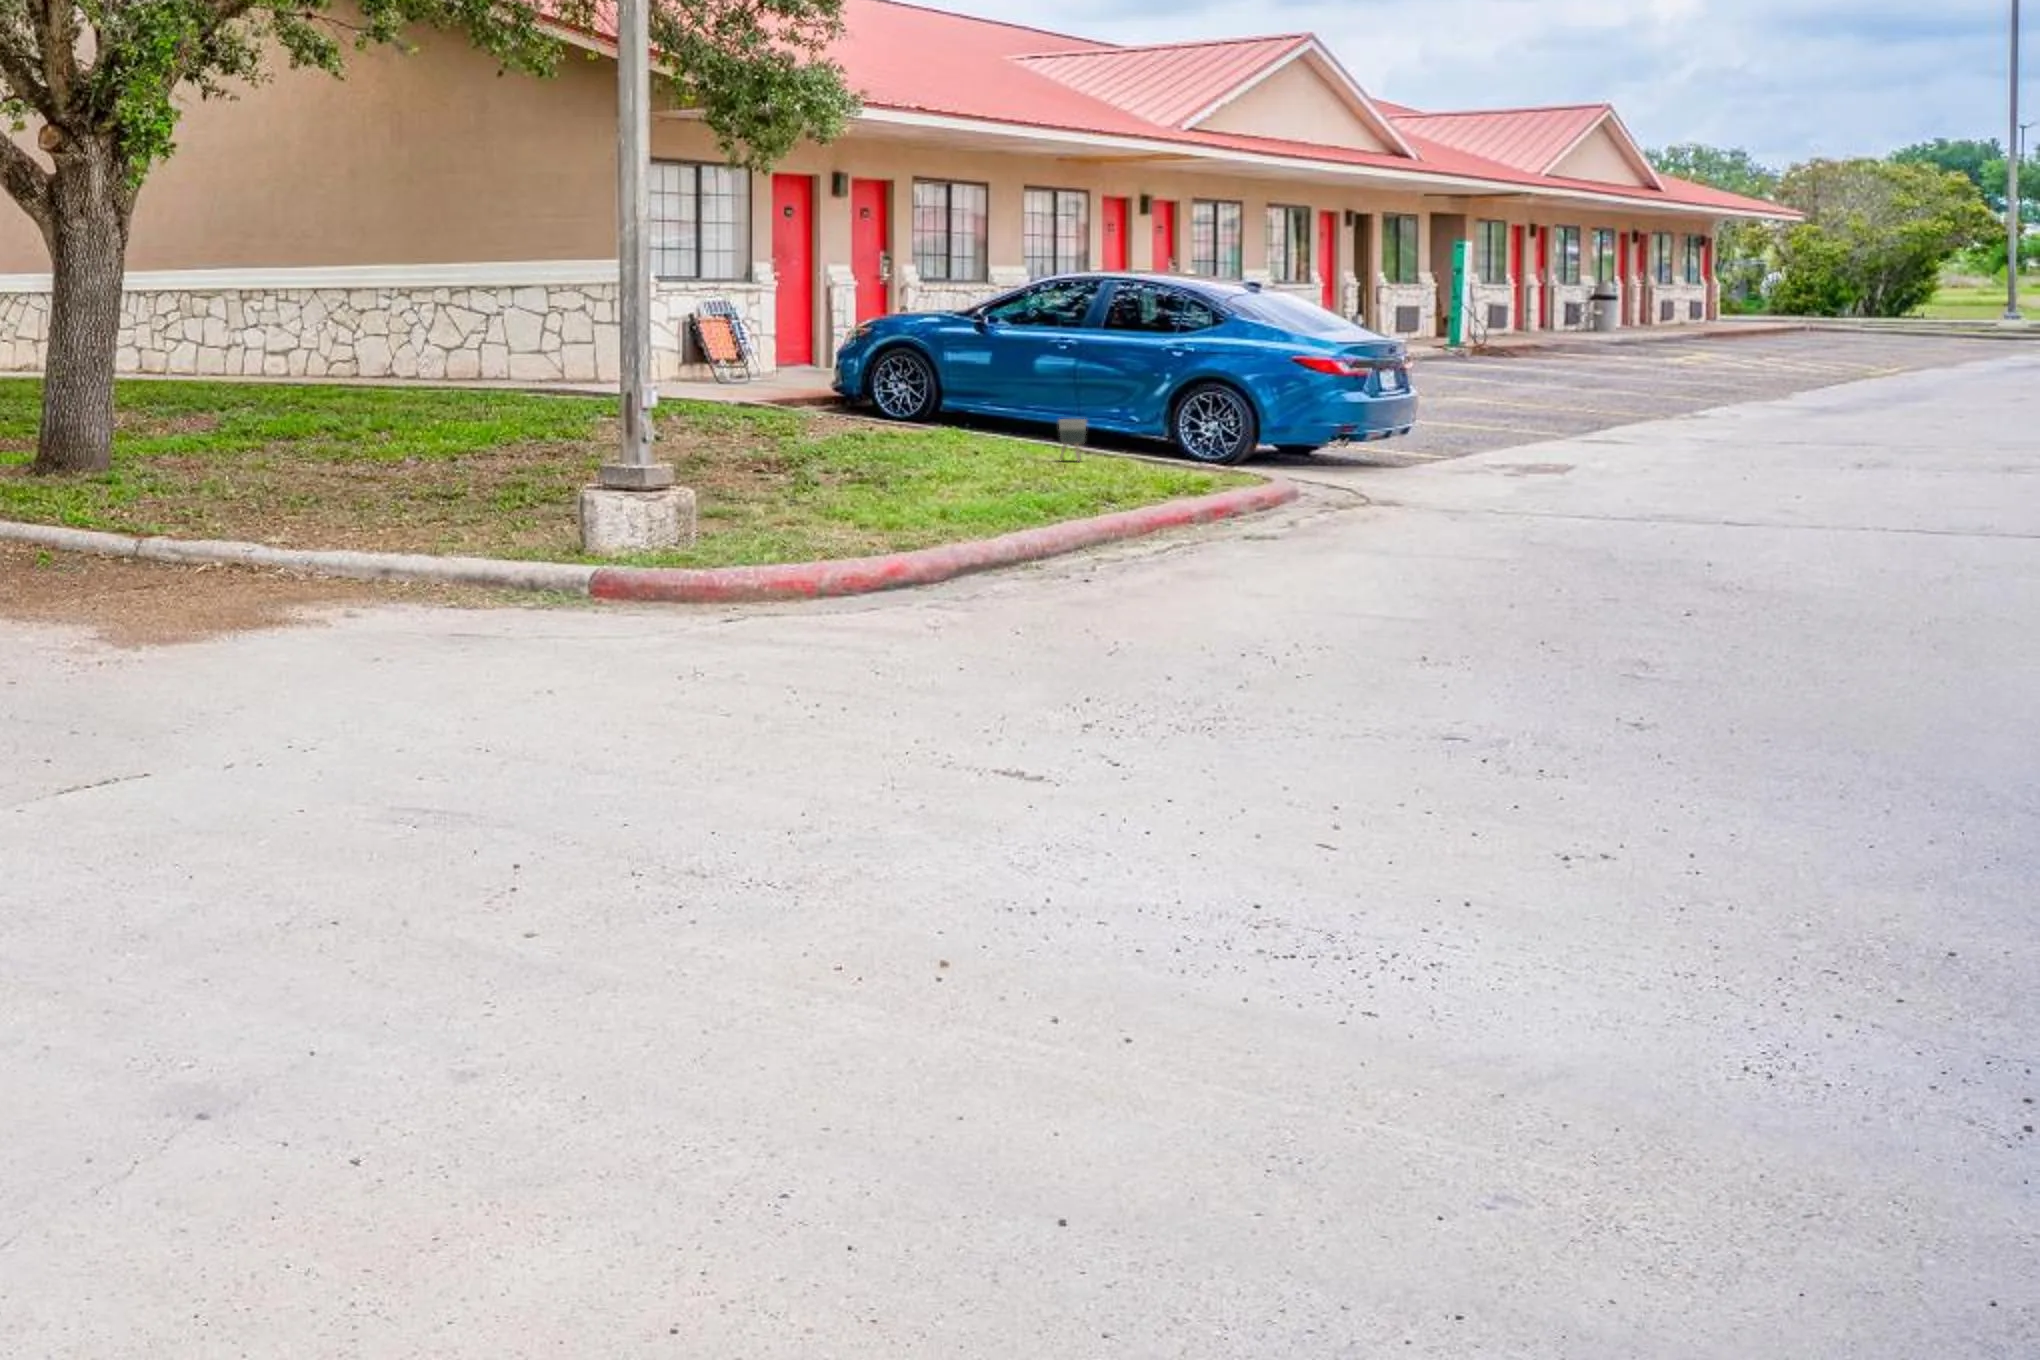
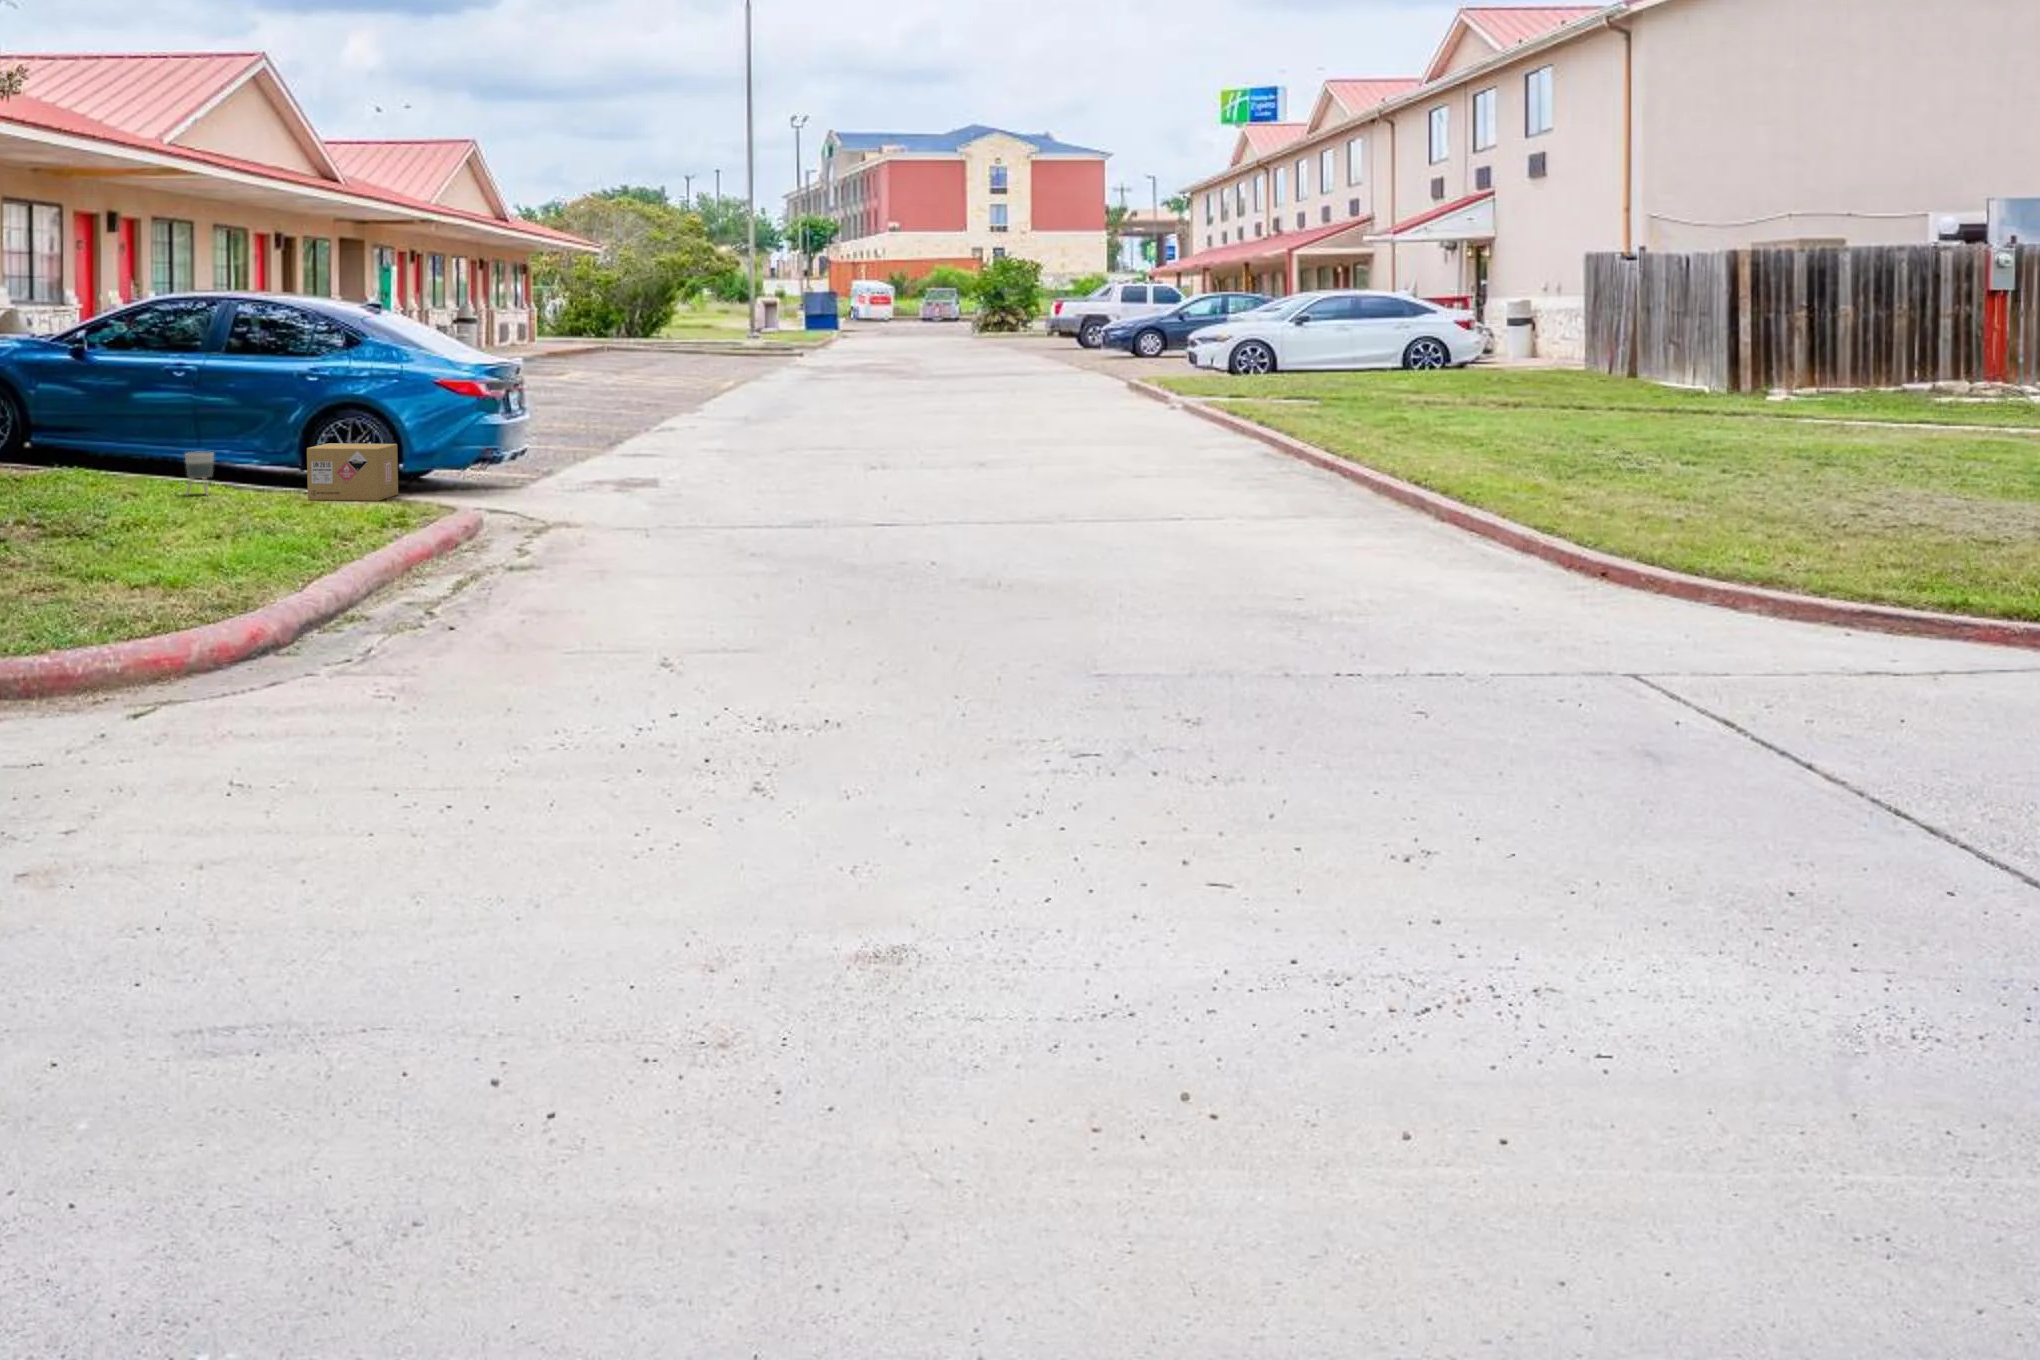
cardboard box: none [1164,414,1260,474] -> present [307,443,398,501]

